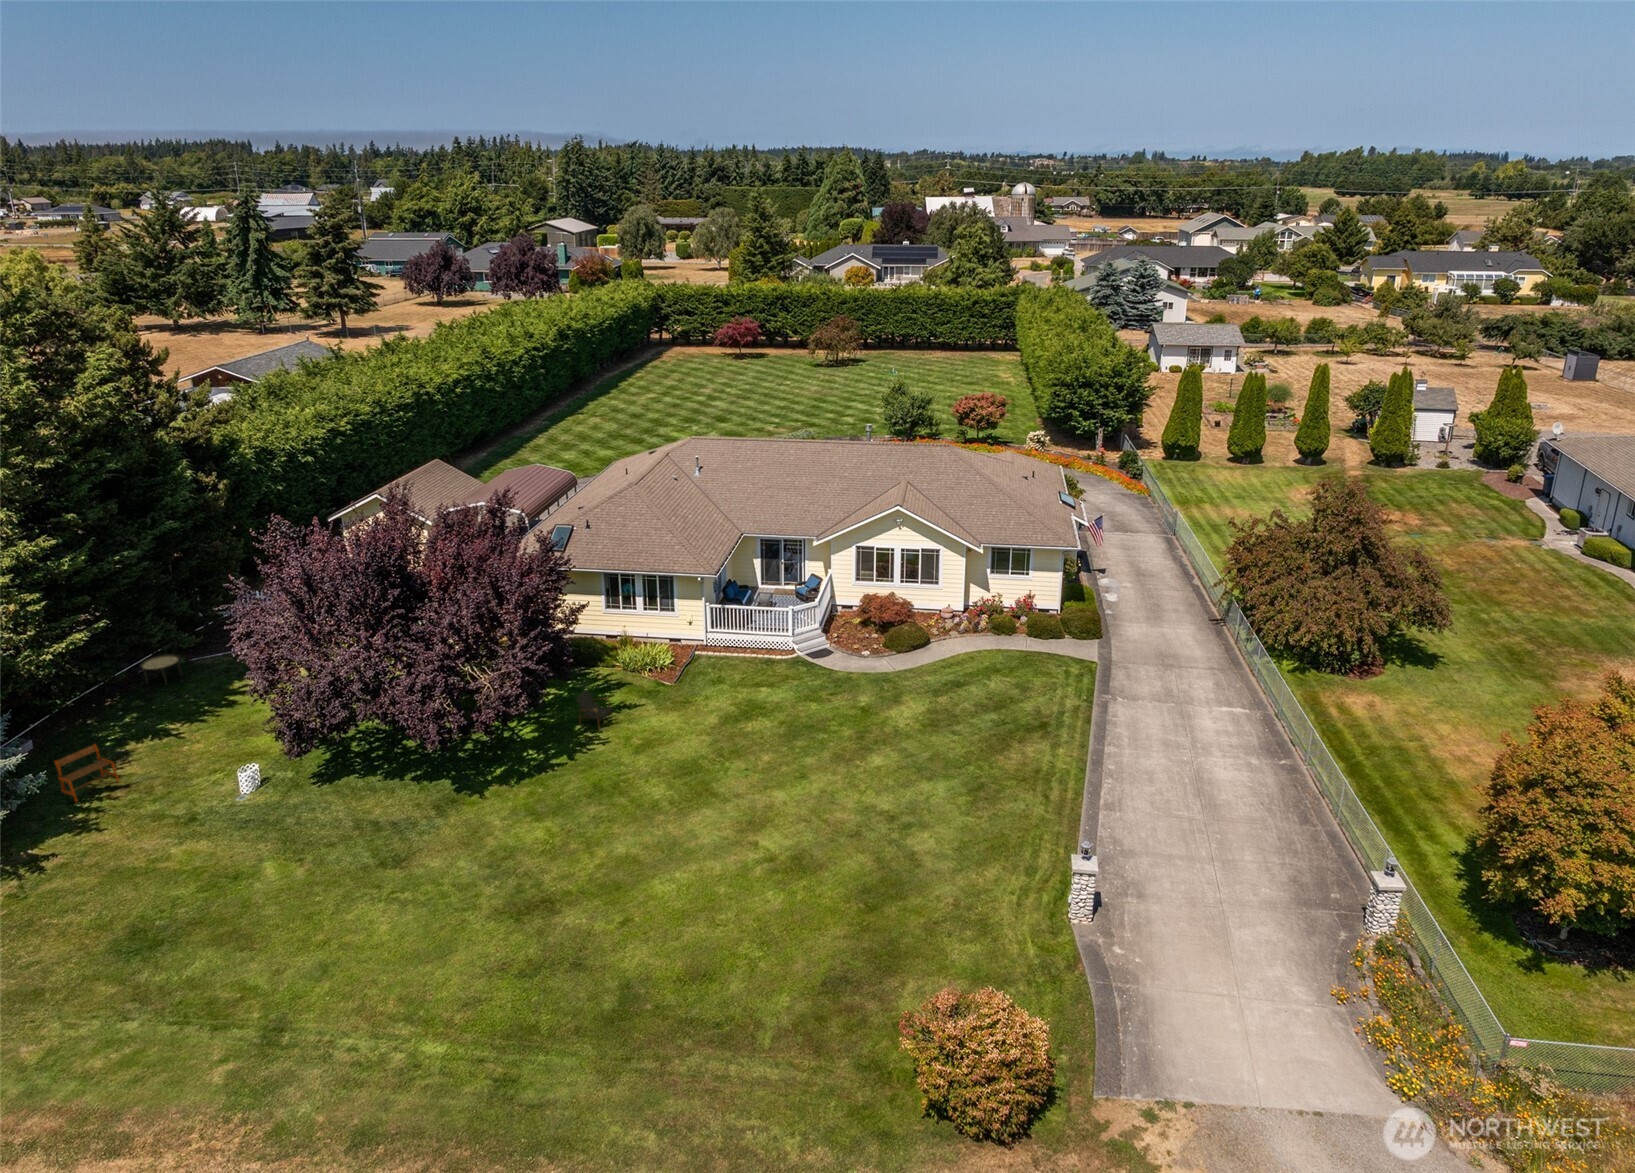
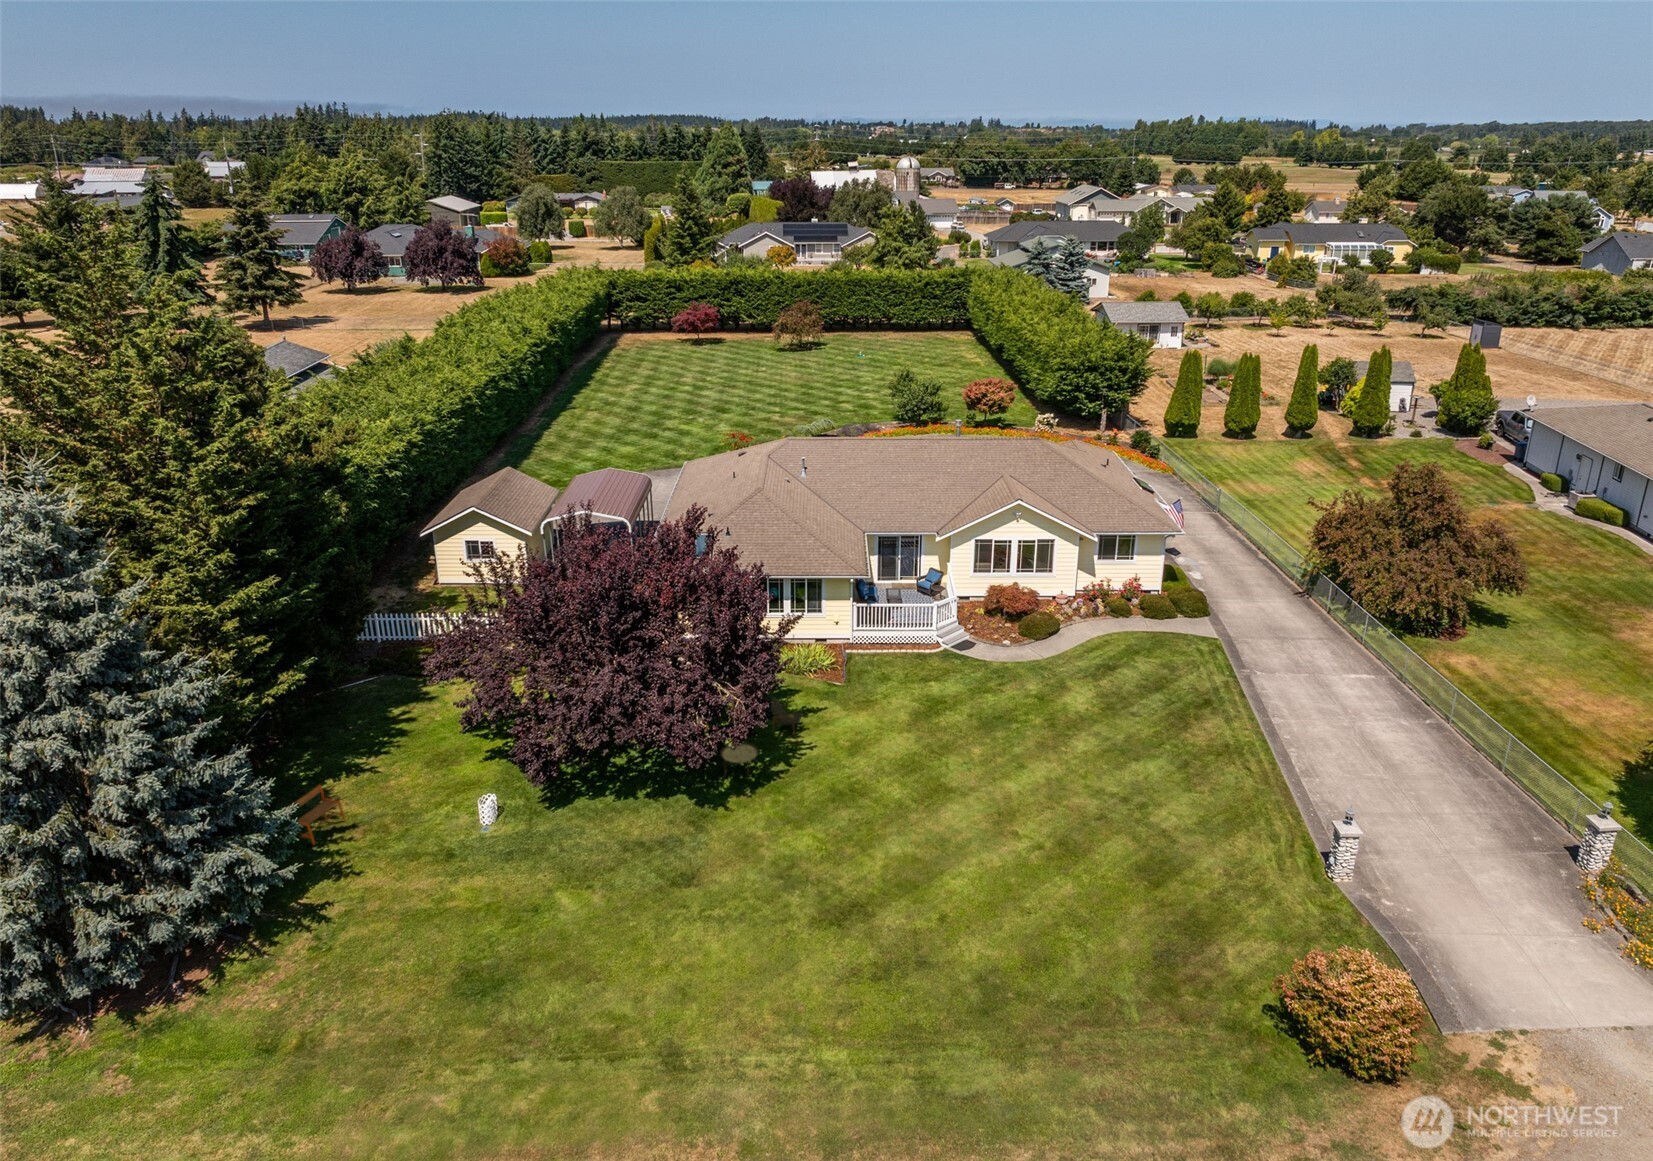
round table: present [140,654,182,684] -> present [720,742,759,779]

